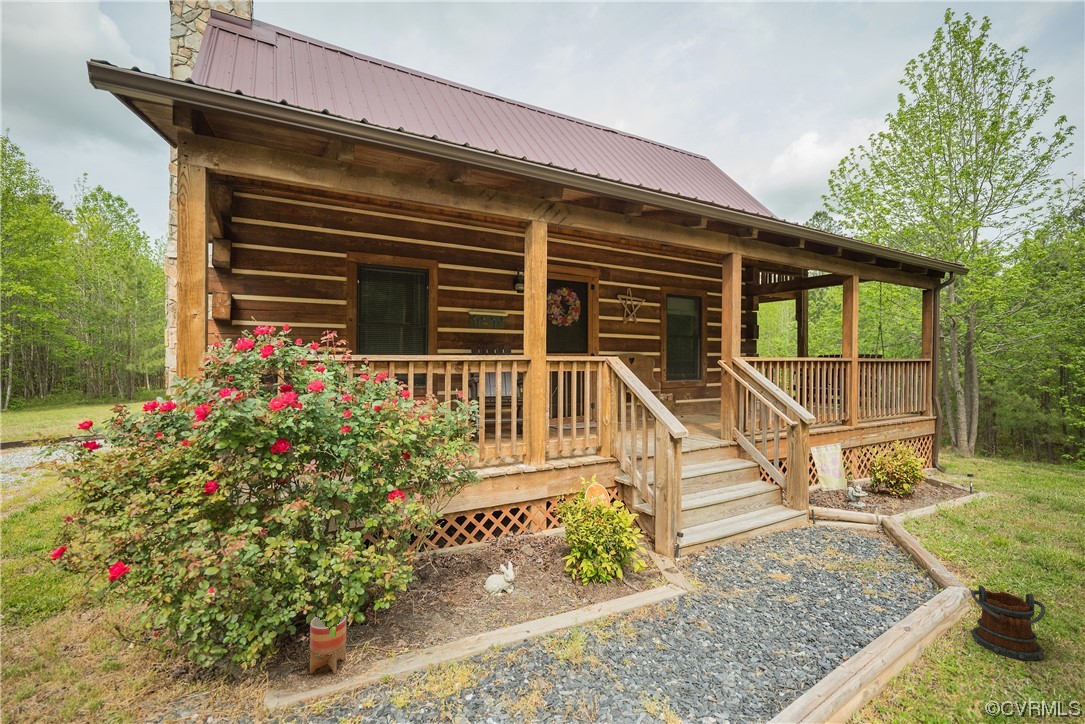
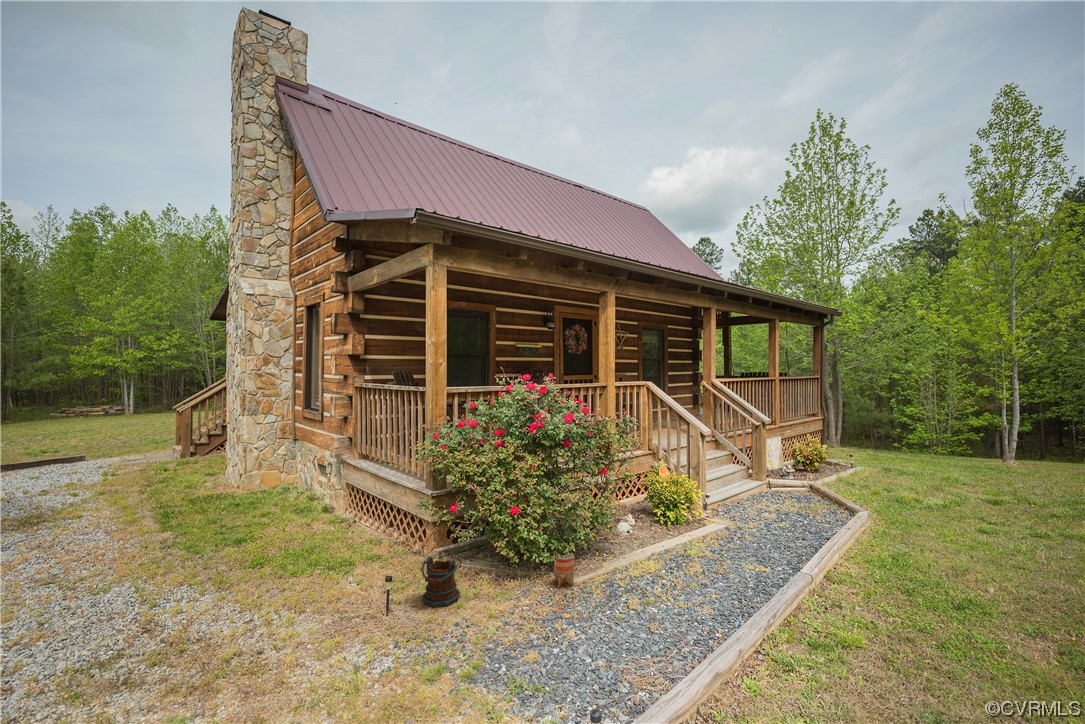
bucket: present [970,585,1045,661] -> present [422,557,460,607]

